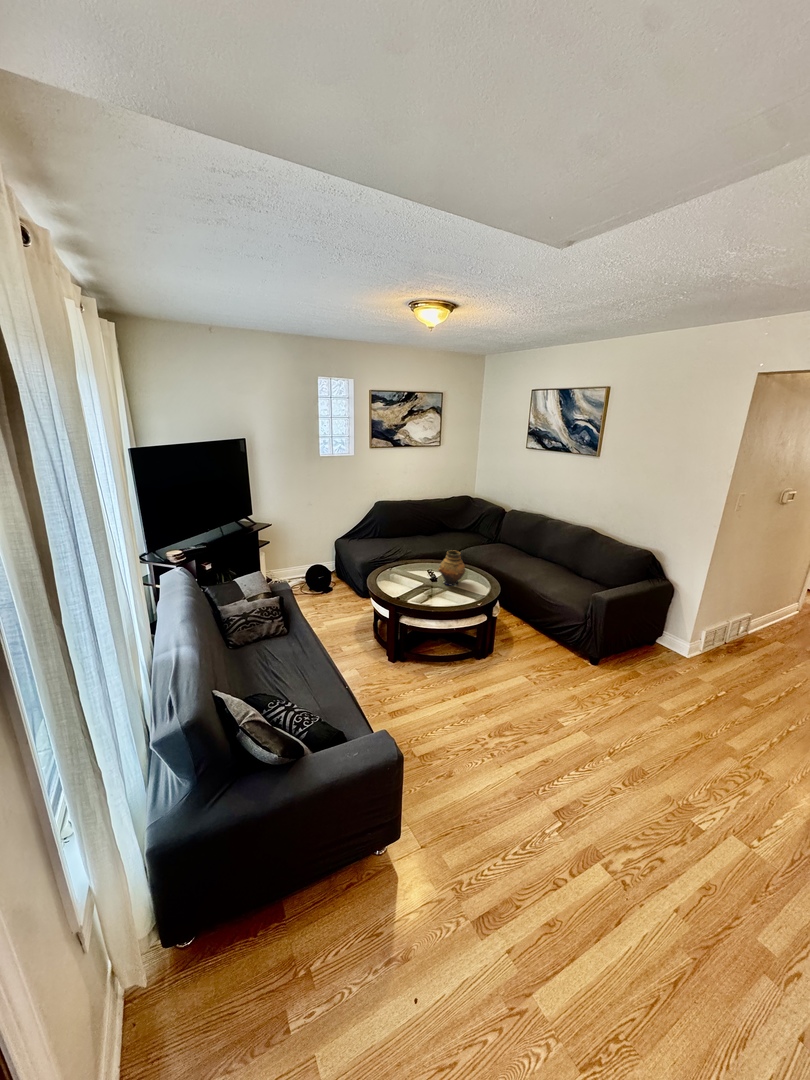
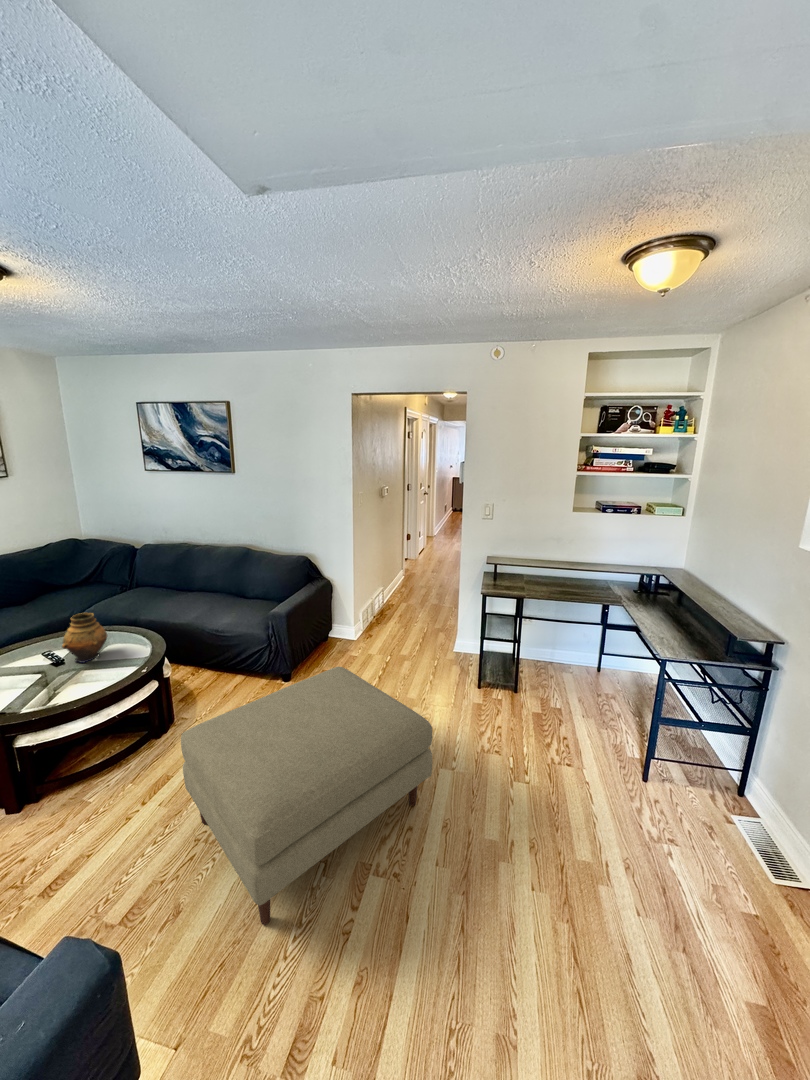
ottoman: none [480,658,722,845] -> present [181,667,432,925]

